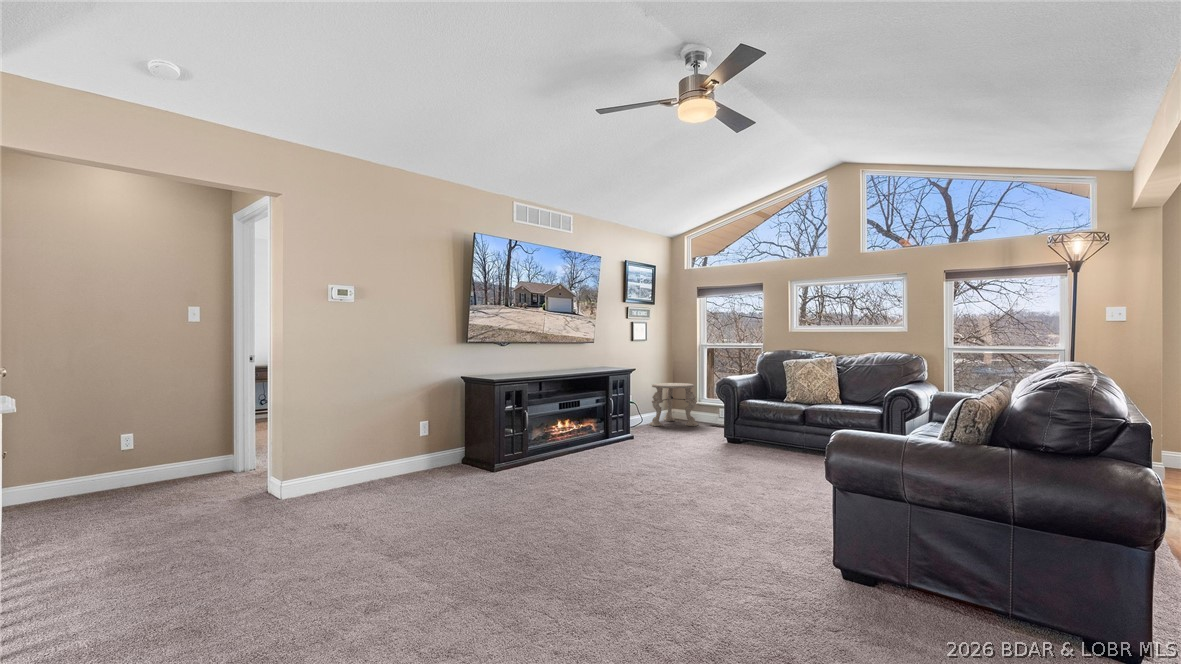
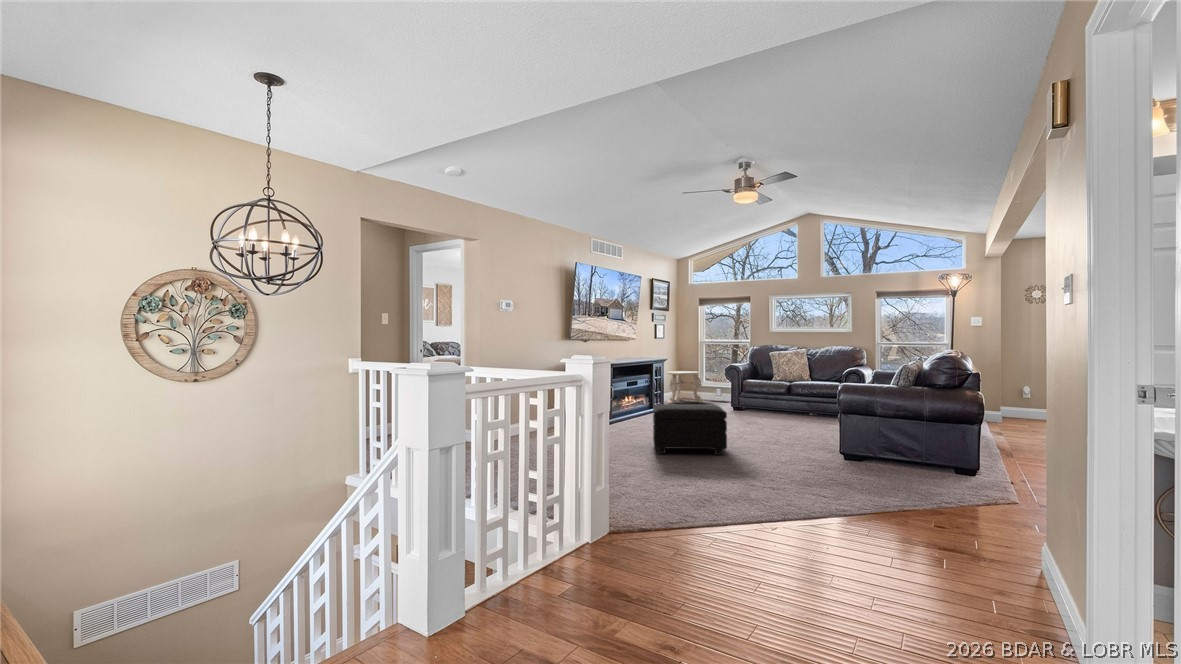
footstool: none [504,448,638,548] -> present [653,404,727,455]

